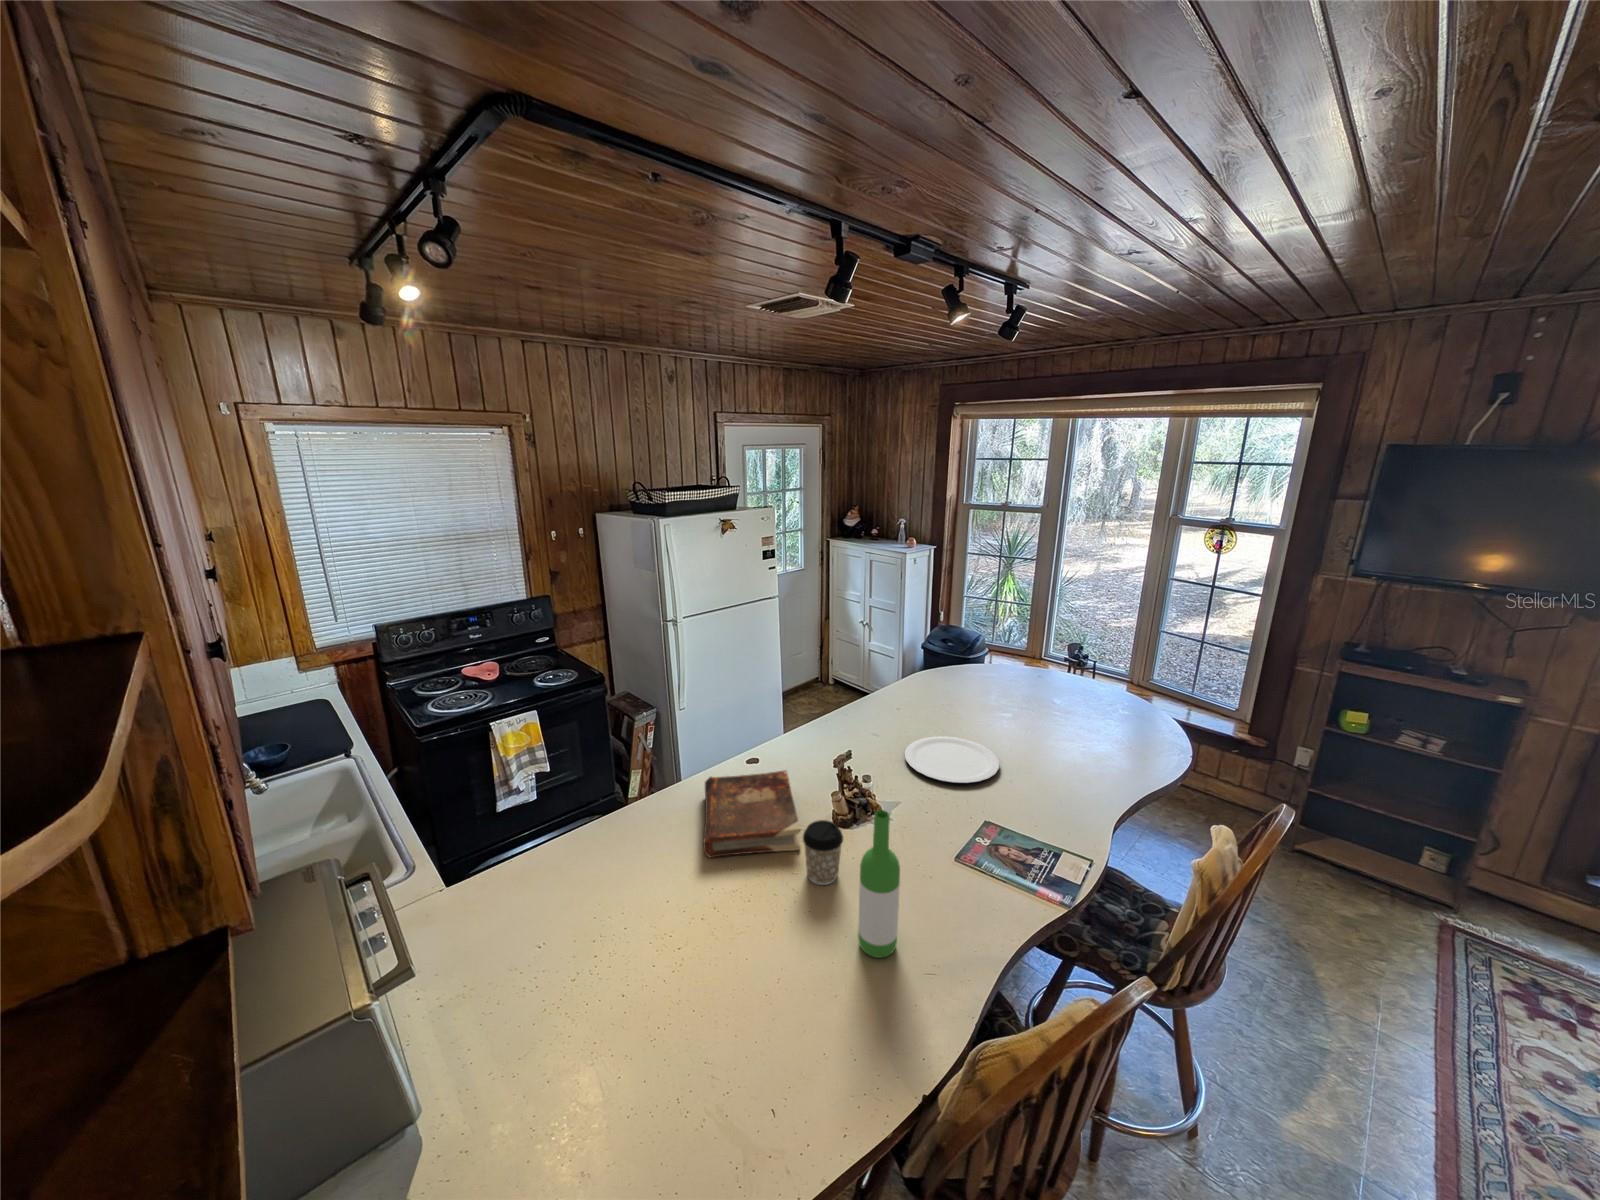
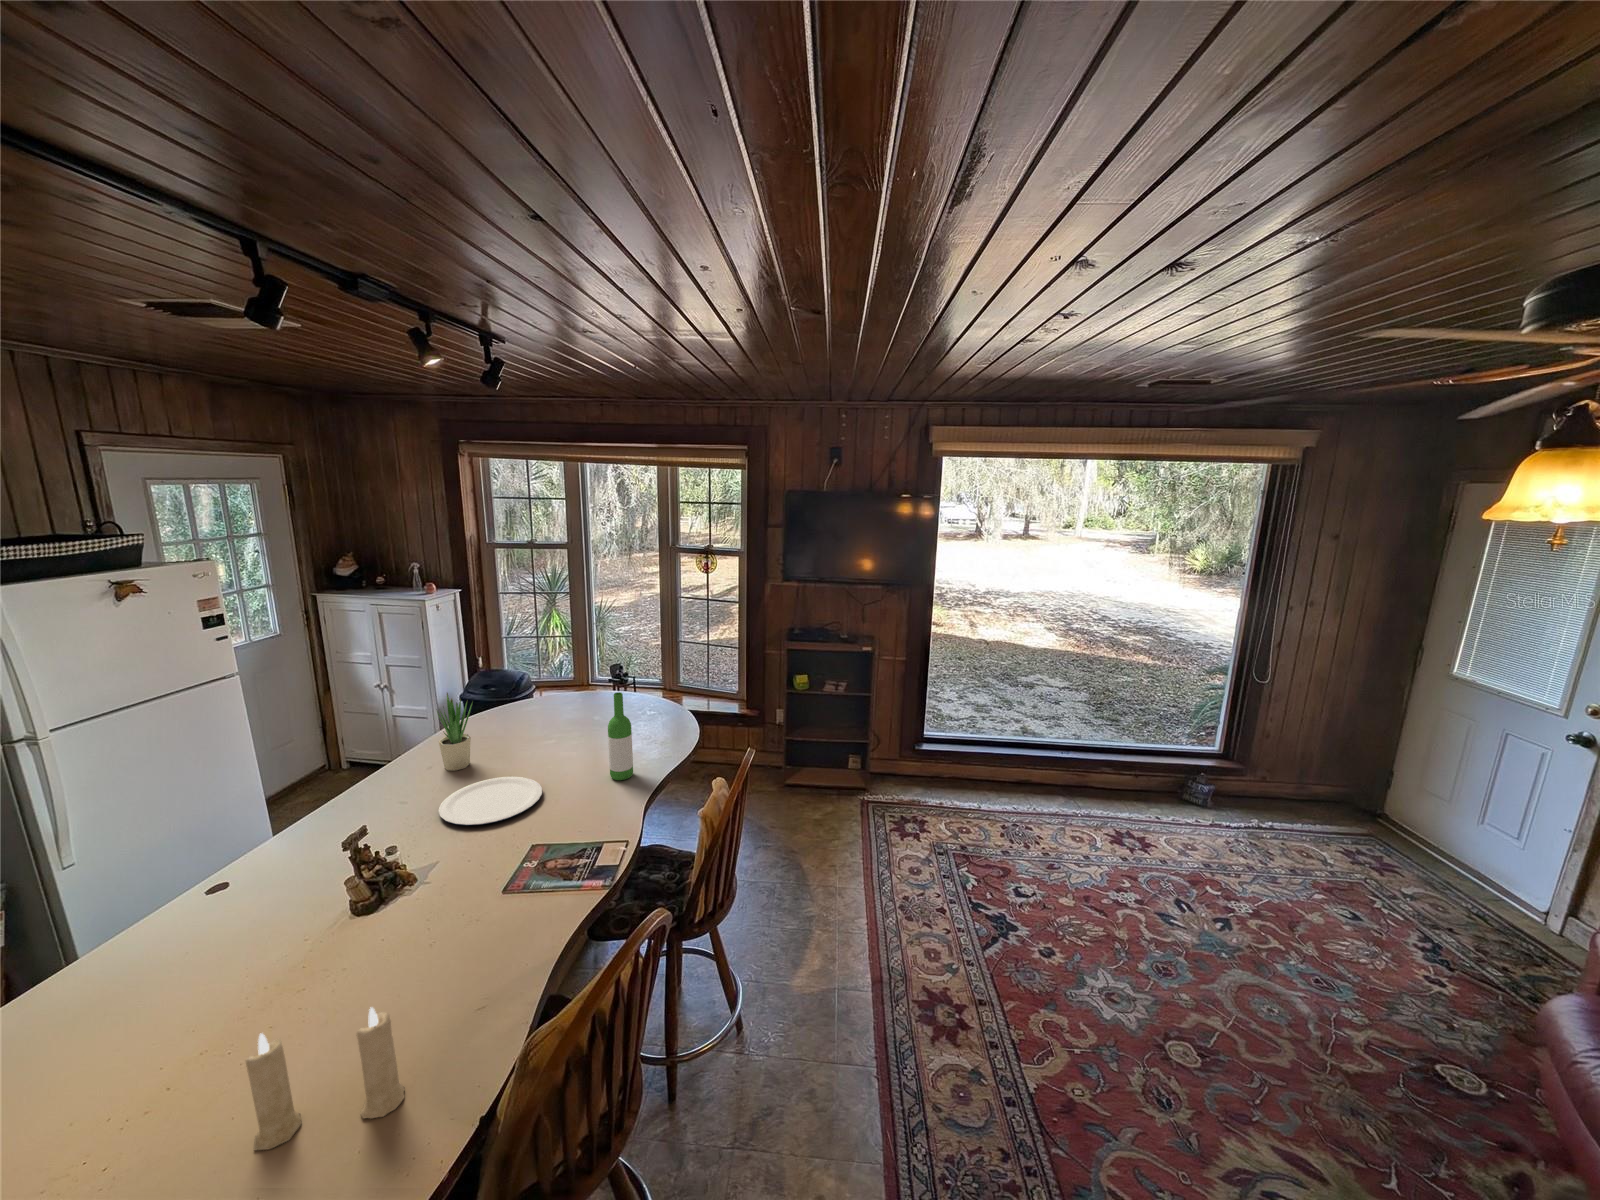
potted plant: none [910,643,944,719] -> present [437,693,472,771]
book: present [703,771,800,858] -> none [130,878,306,1030]
wine bottle: present [858,810,900,958] -> present [608,692,633,780]
coffee cup: present [803,820,843,885] -> none [305,909,363,987]
candle: none [756,900,862,1036] -> present [246,1007,404,1150]

